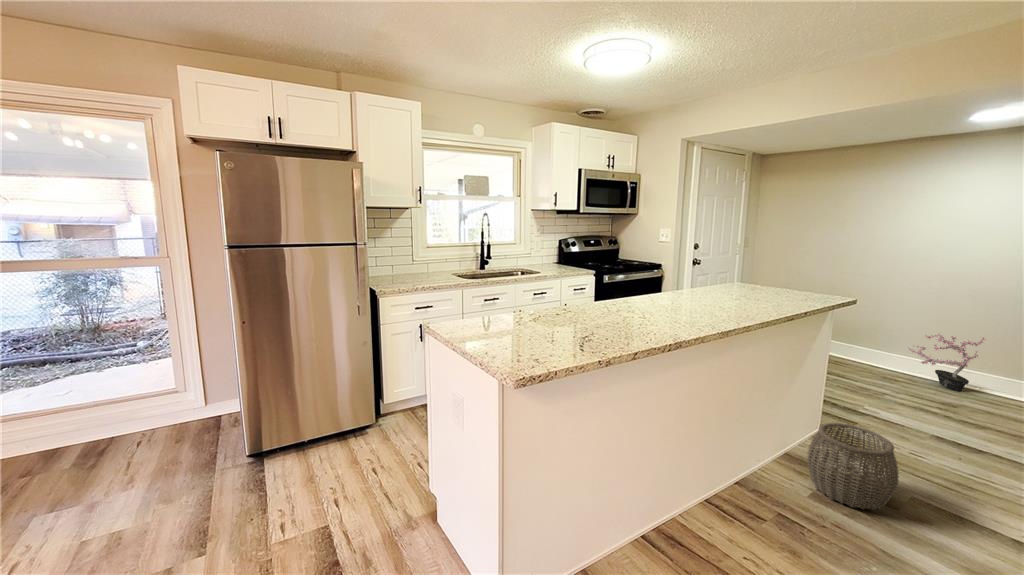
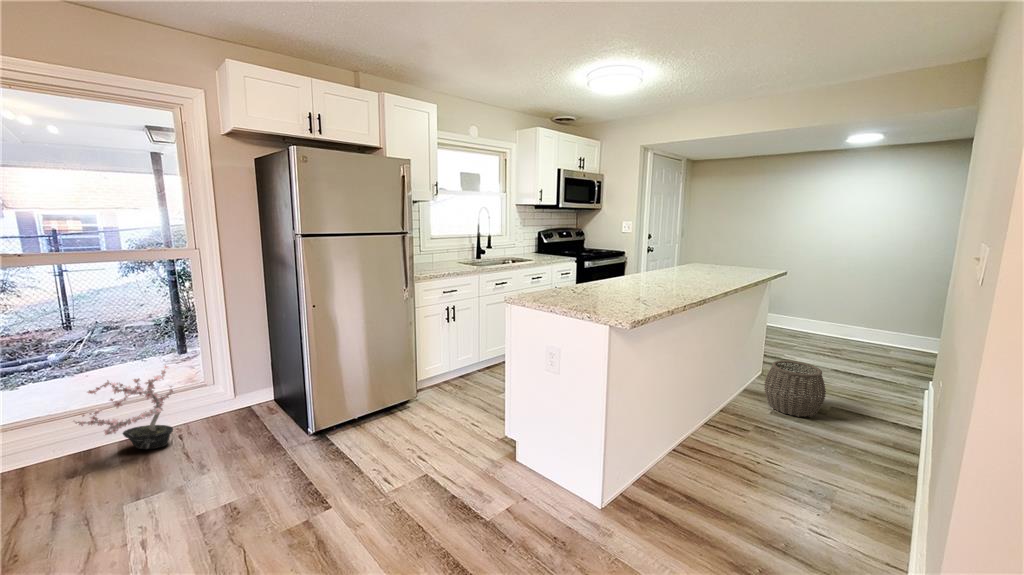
potted plant: present [908,333,986,391] -> present [73,365,173,449]

